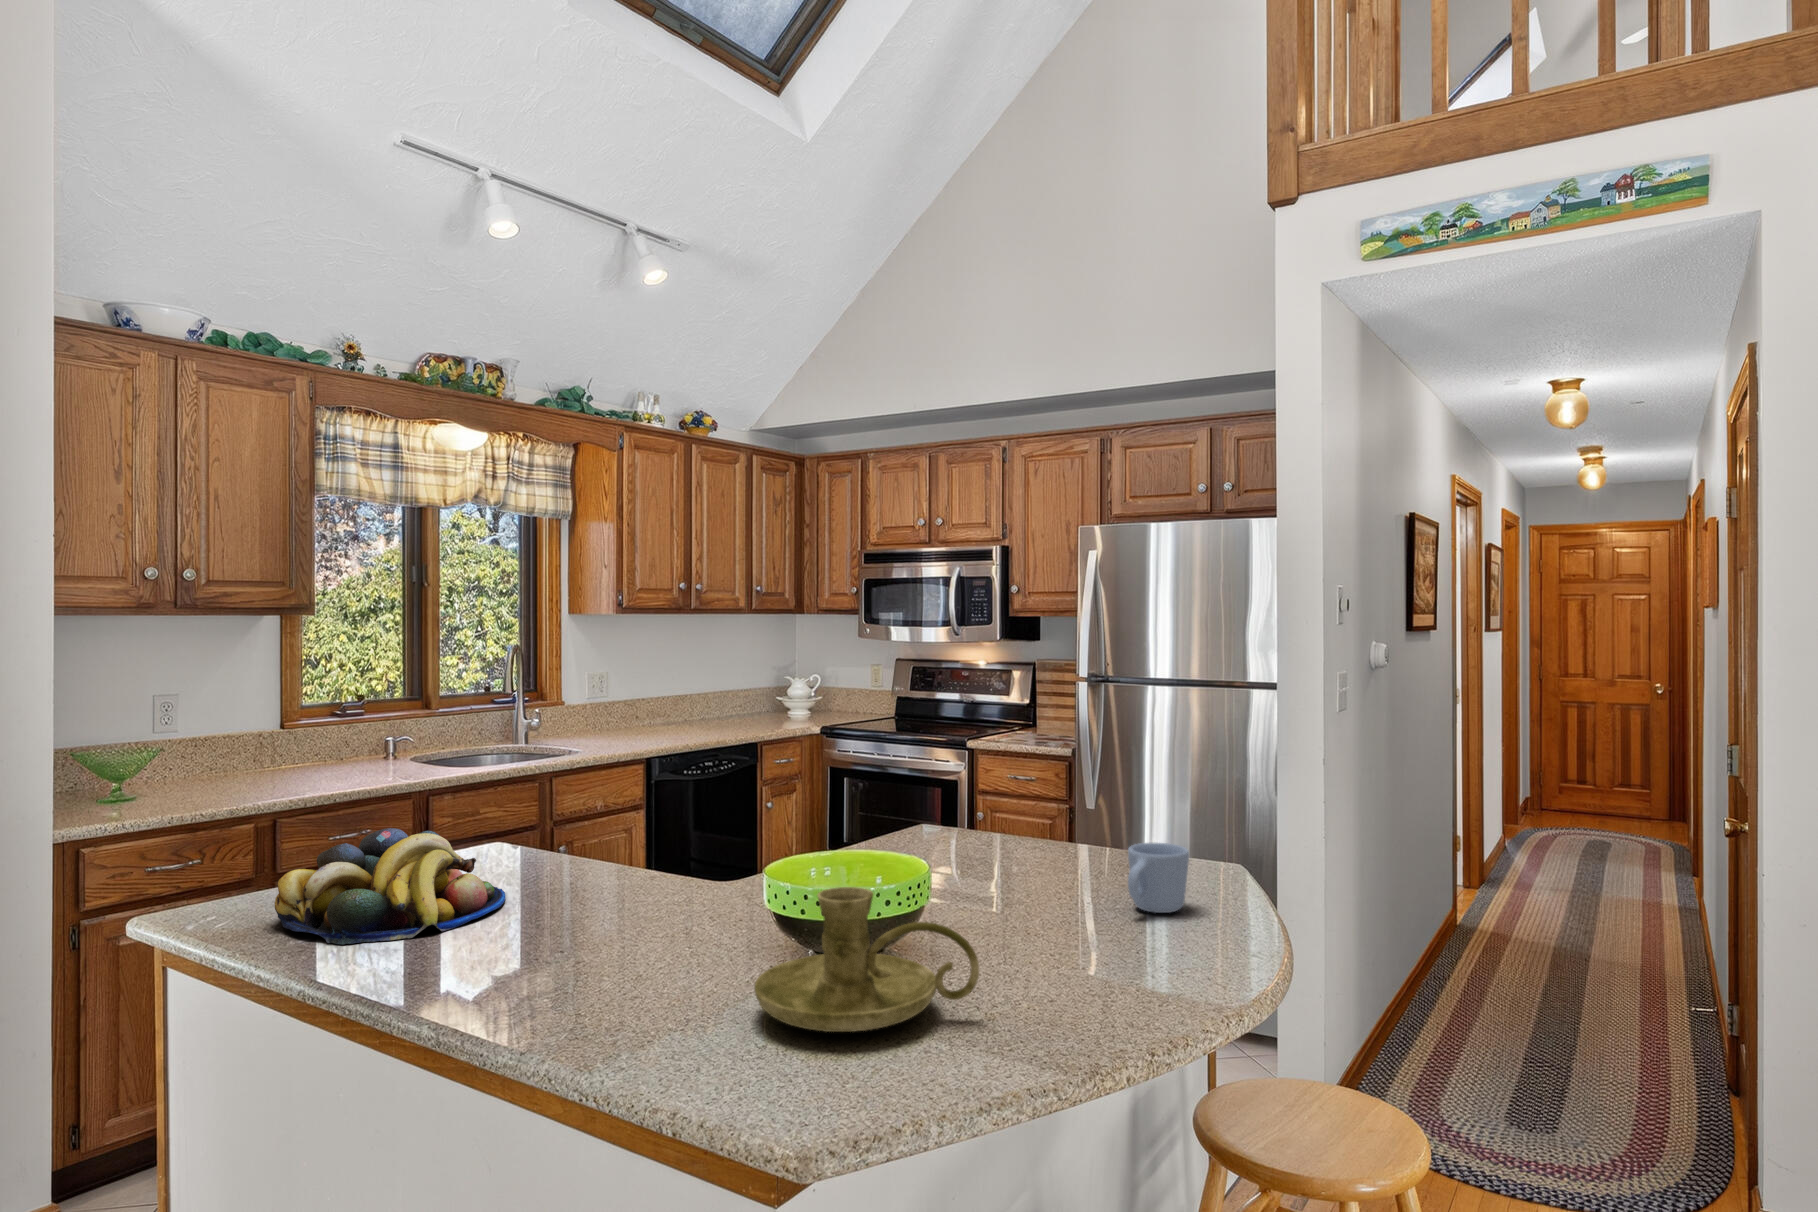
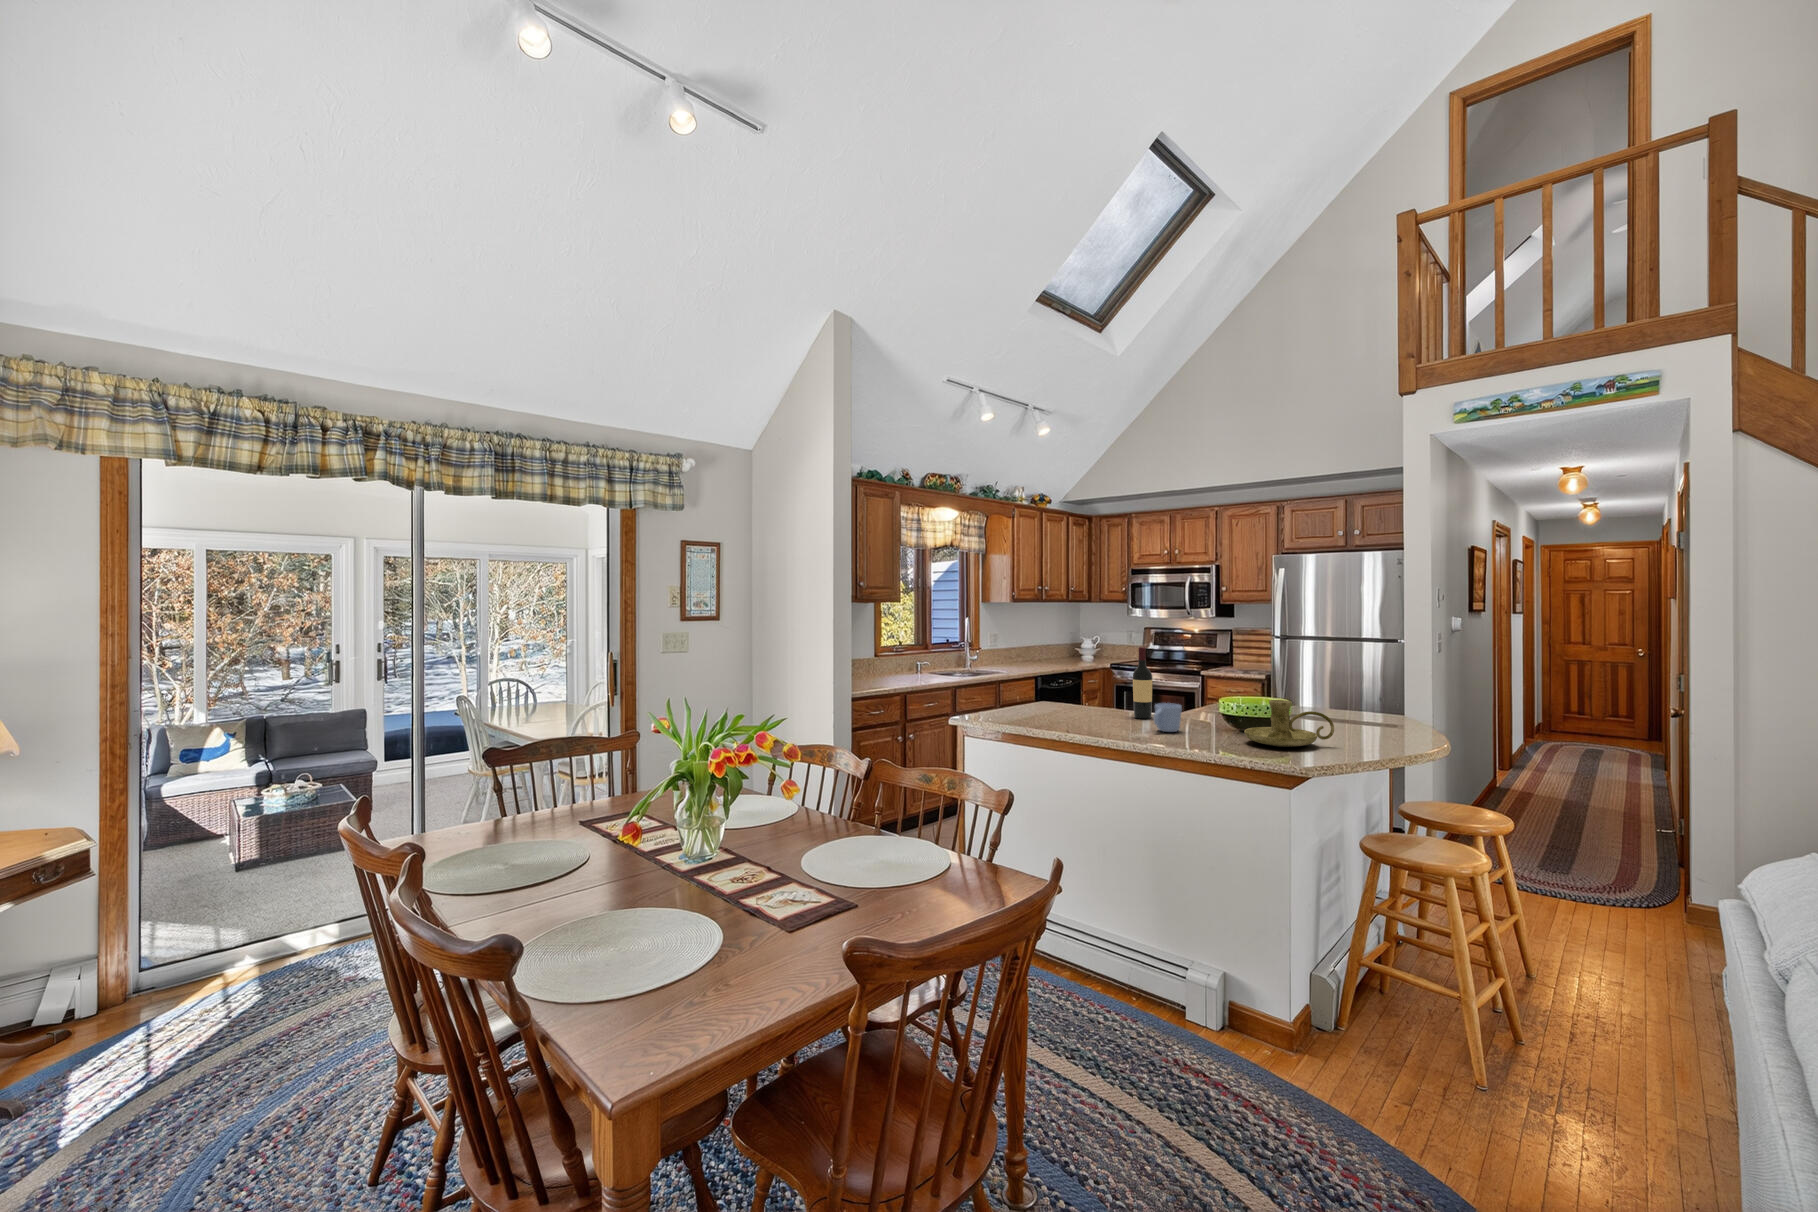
wine bottle: none [610,727,657,905] -> present [1133,647,1152,719]
fruit bowl: present [274,828,505,945] -> none [1009,687,1091,726]
mug: present [1128,843,1189,913] -> present [1154,703,1182,732]

